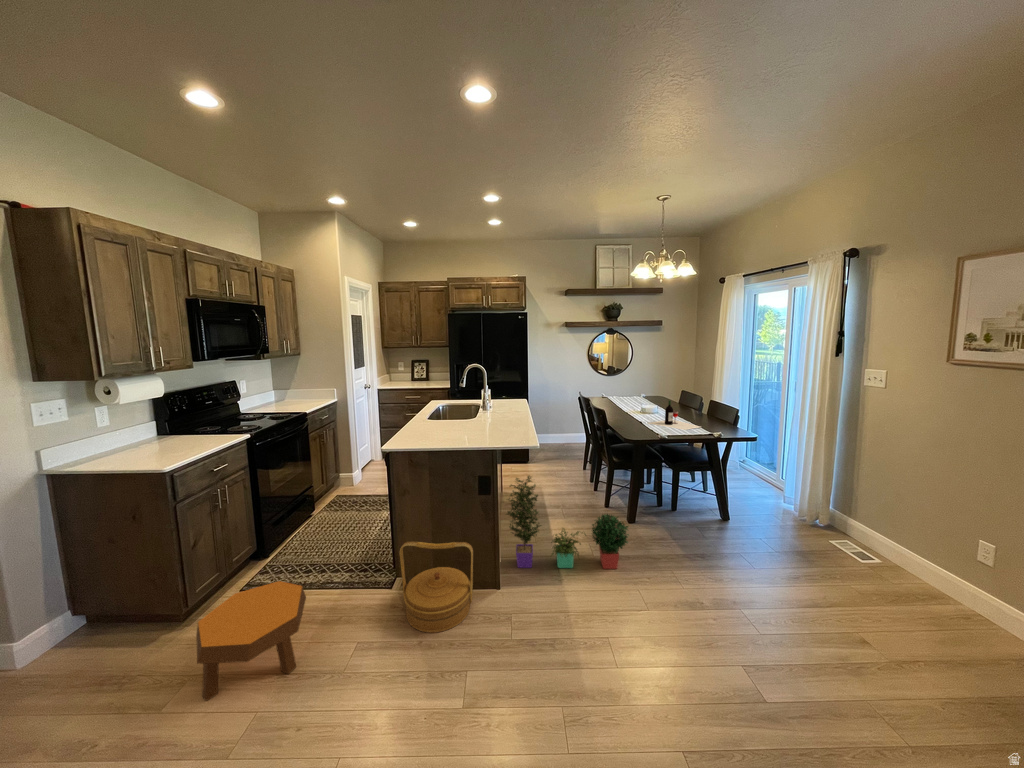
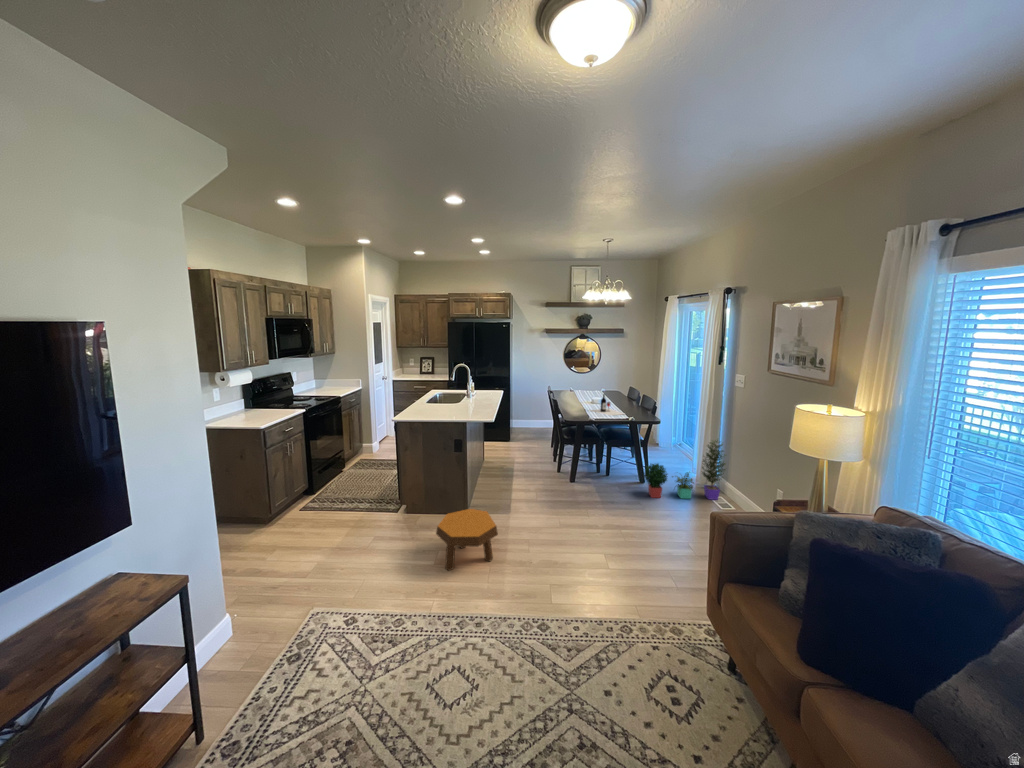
potted plant: present [507,476,629,569] -> present [644,440,726,500]
woven basket: present [400,542,473,633] -> none [402,479,449,533]
footstool: present [196,581,306,701] -> present [436,509,498,571]

